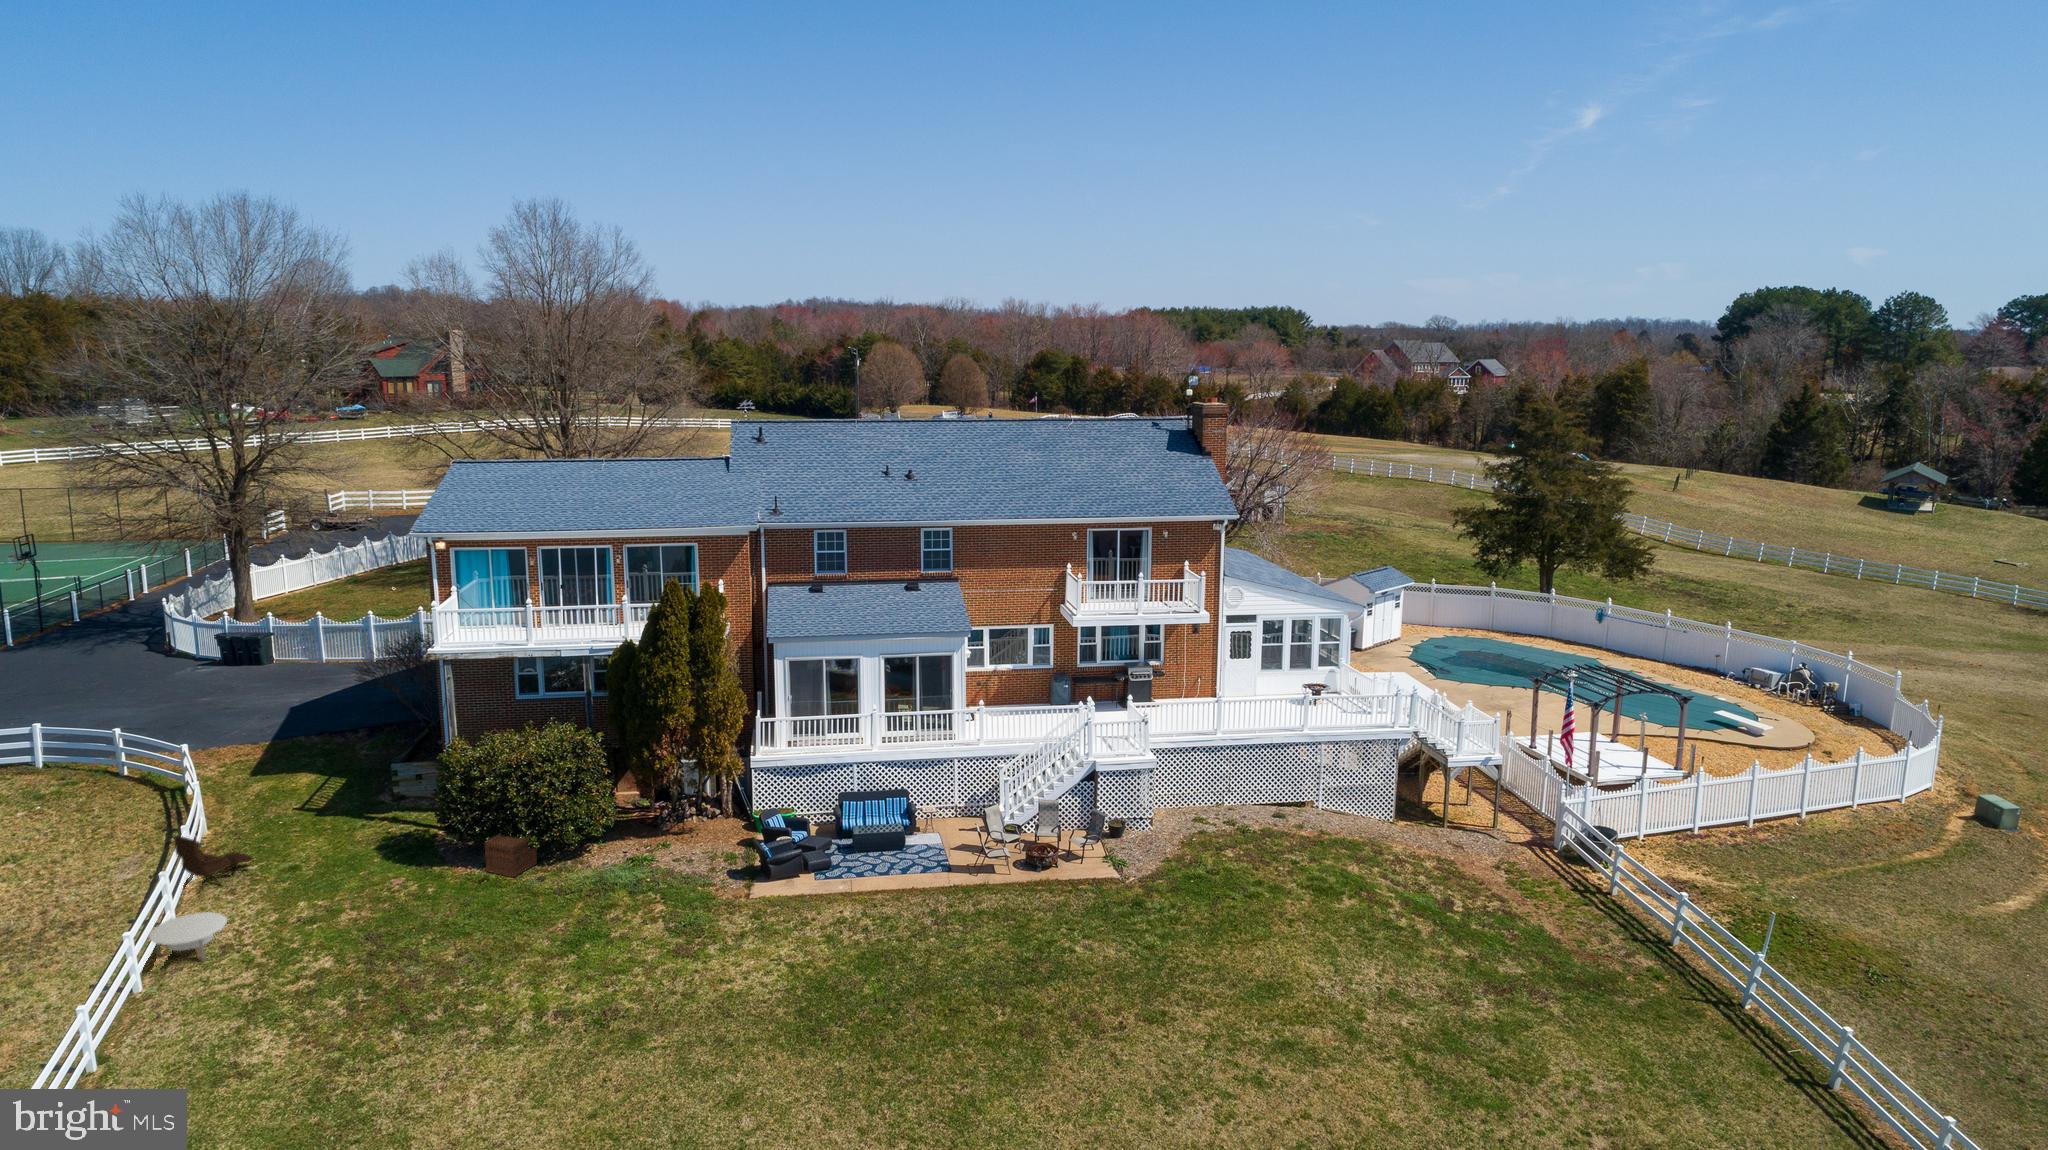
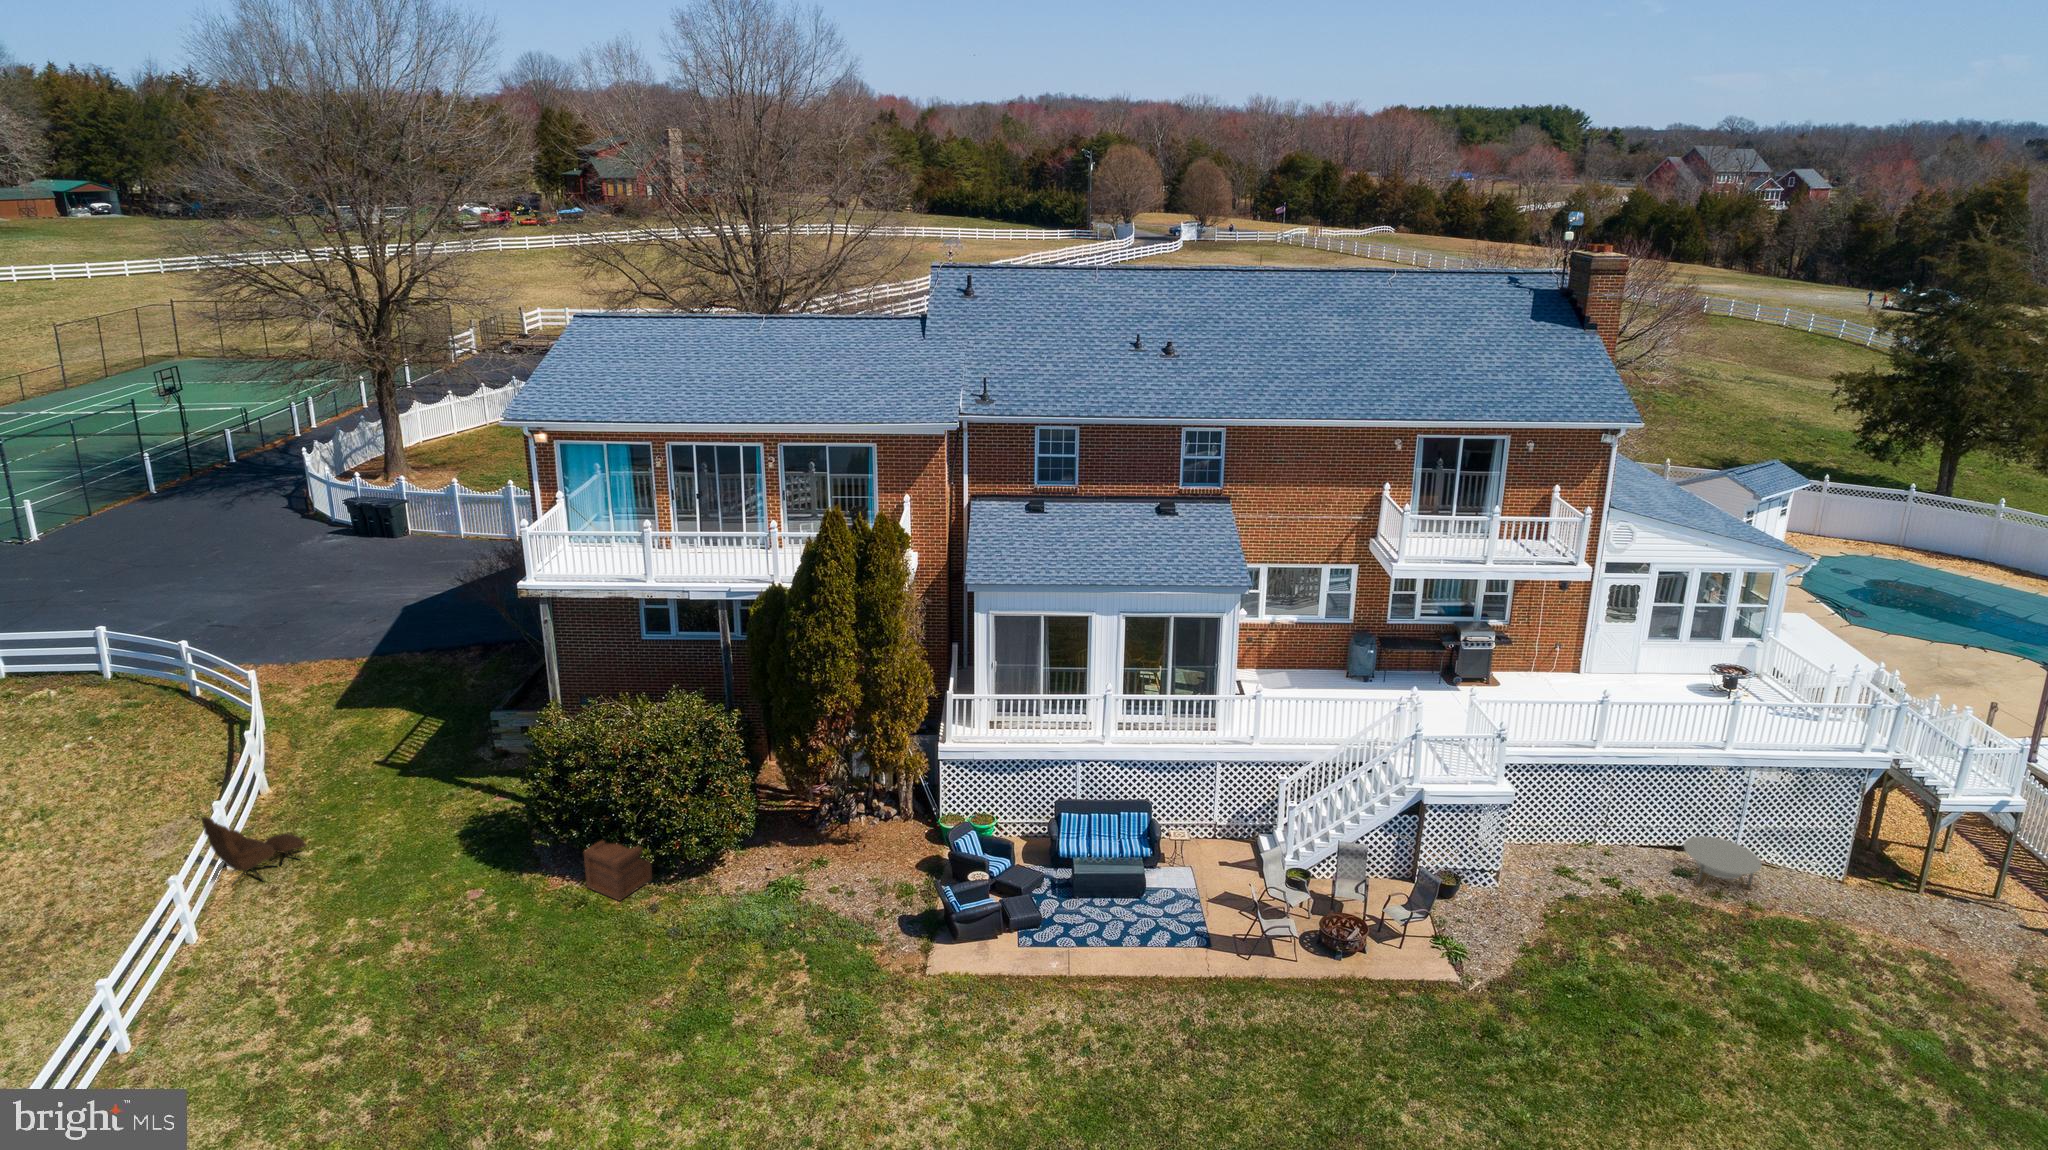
round table: present [149,912,227,961] -> present [1684,836,1762,890]

